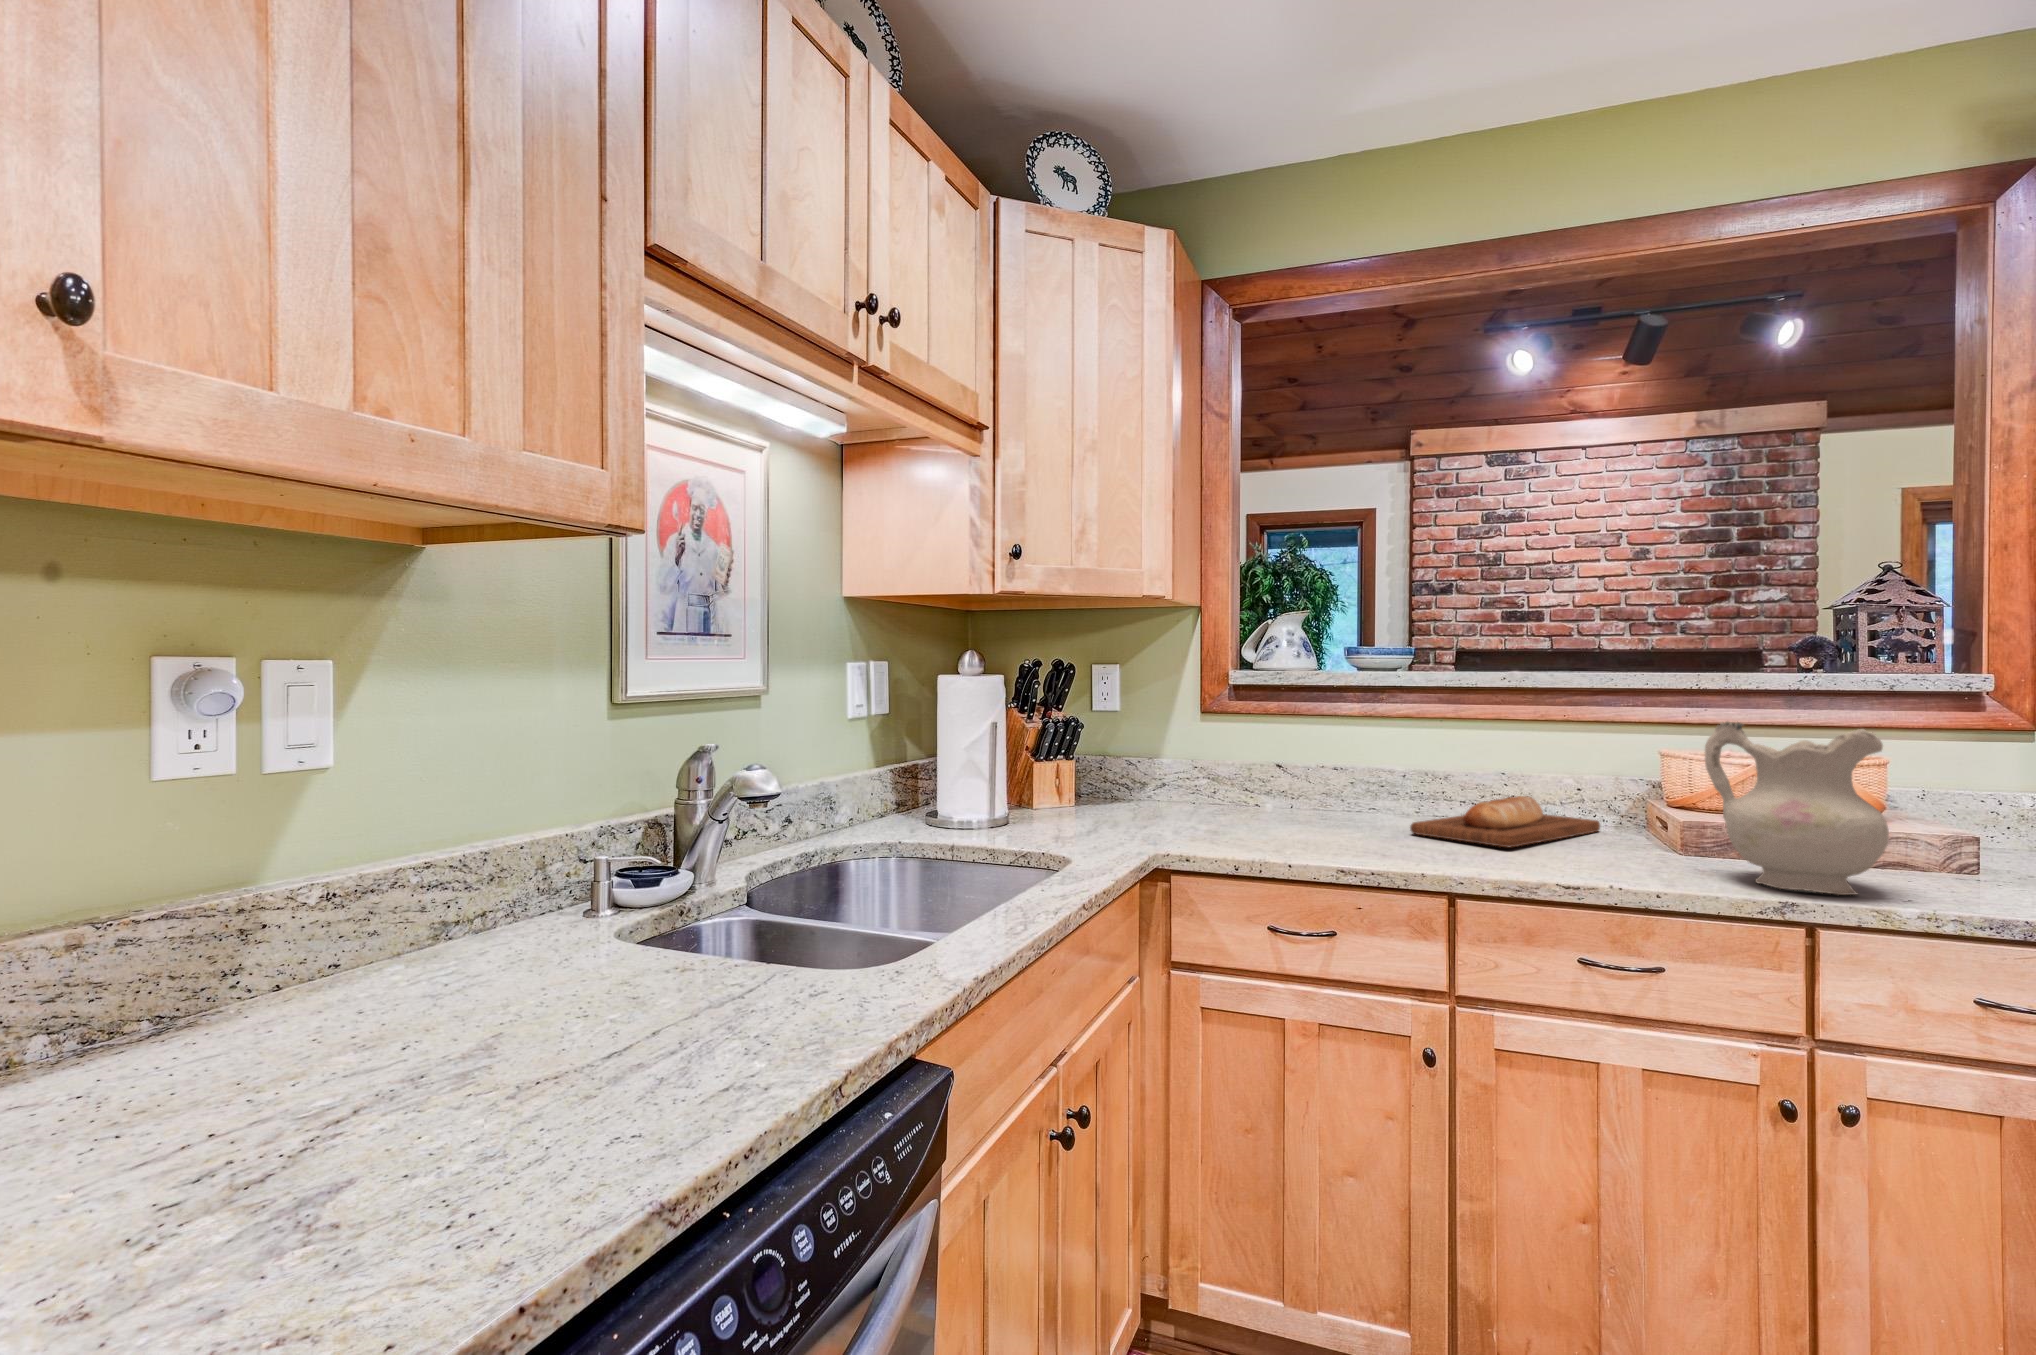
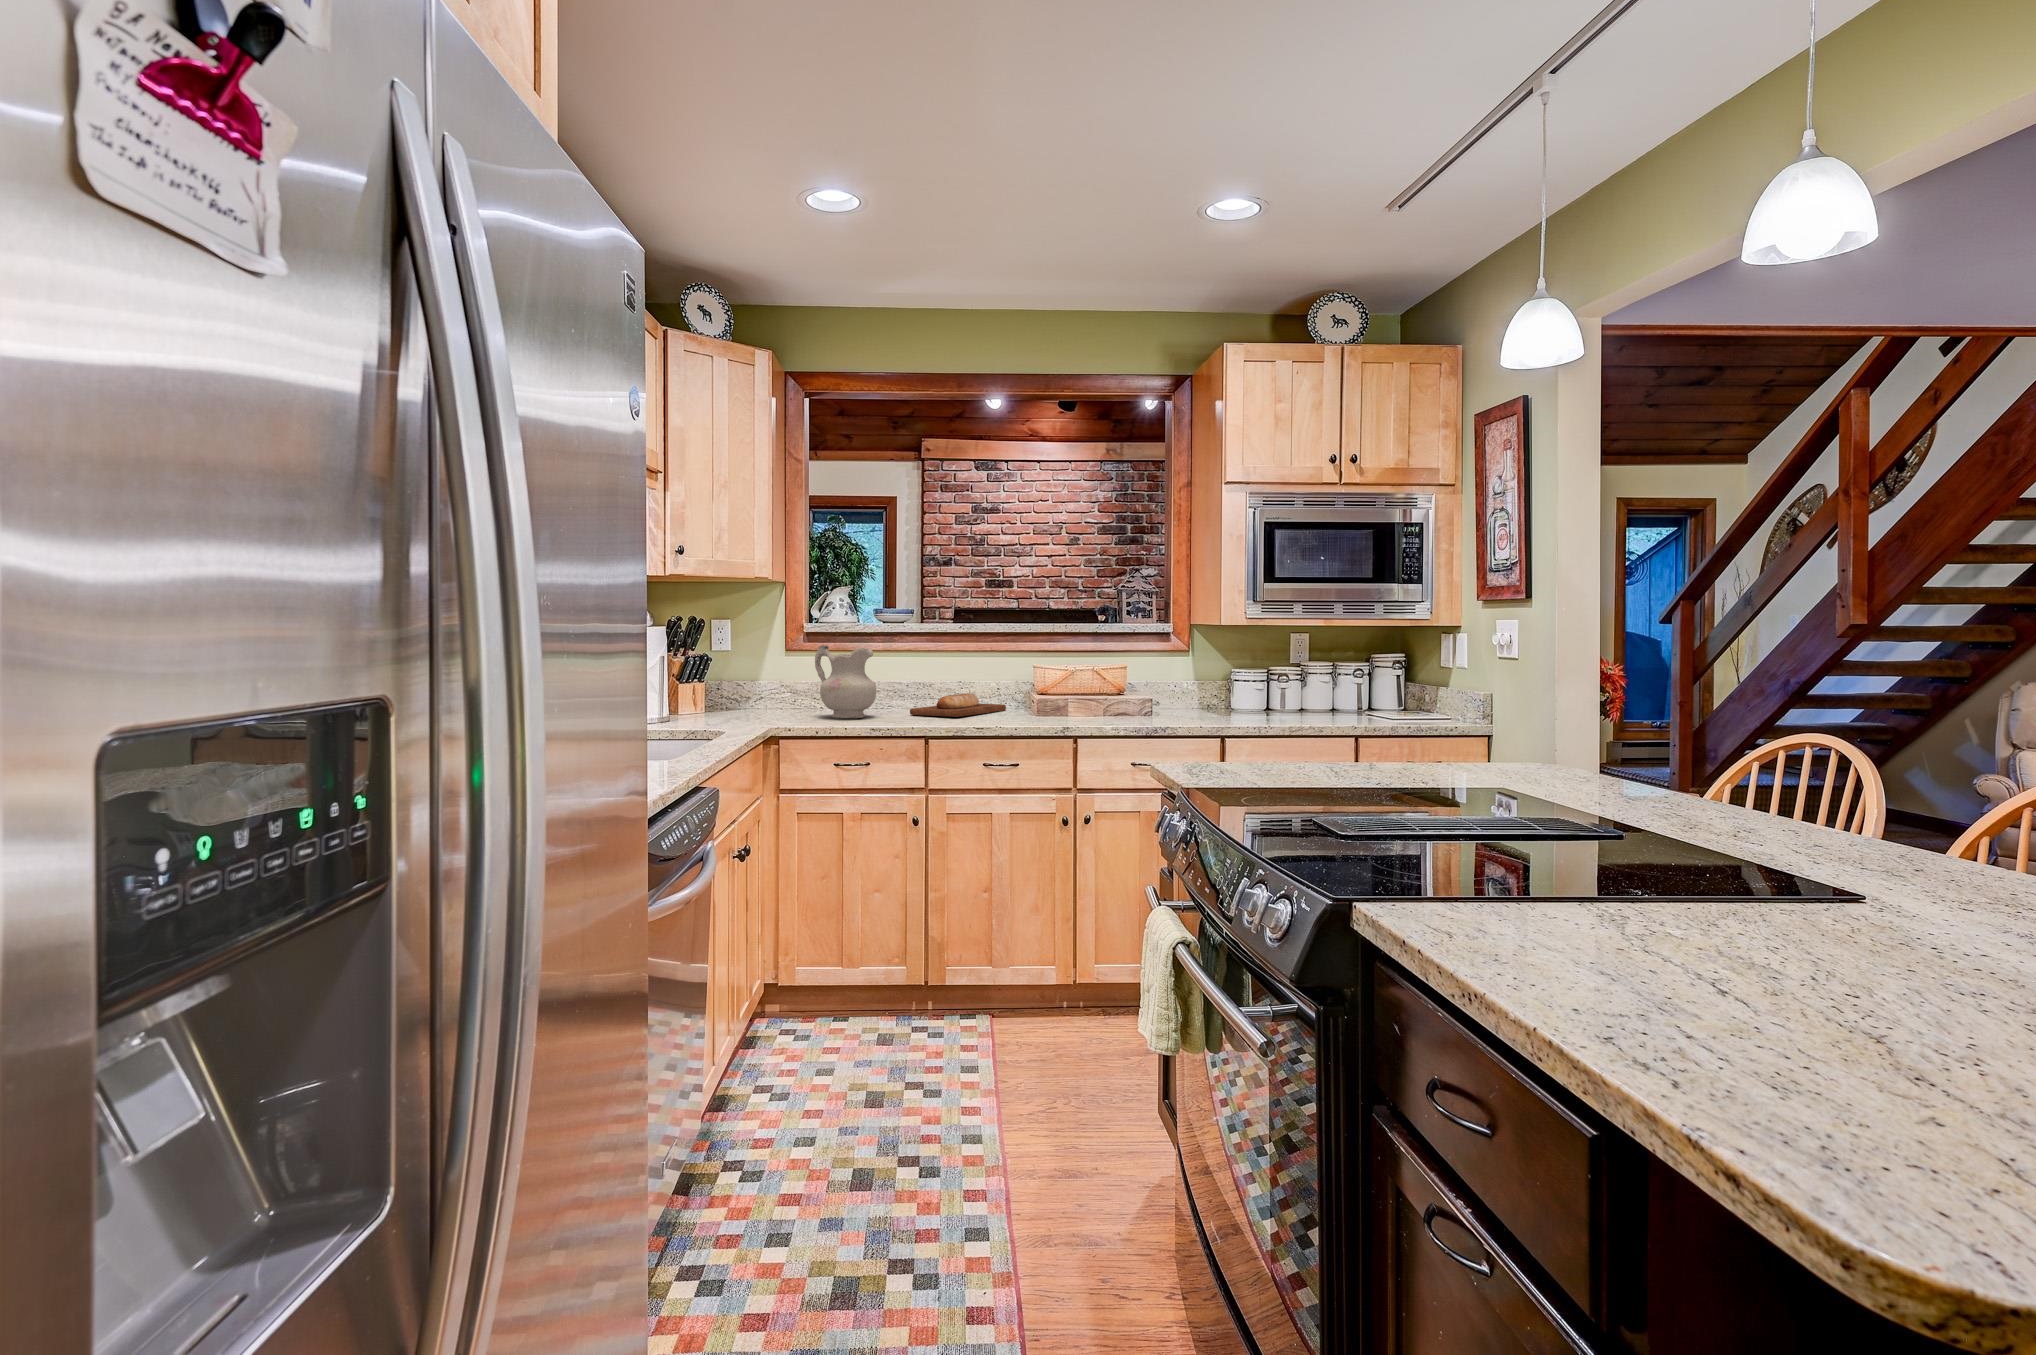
ceramic pitcher: present [1705,721,1889,895] -> present [815,645,876,718]

